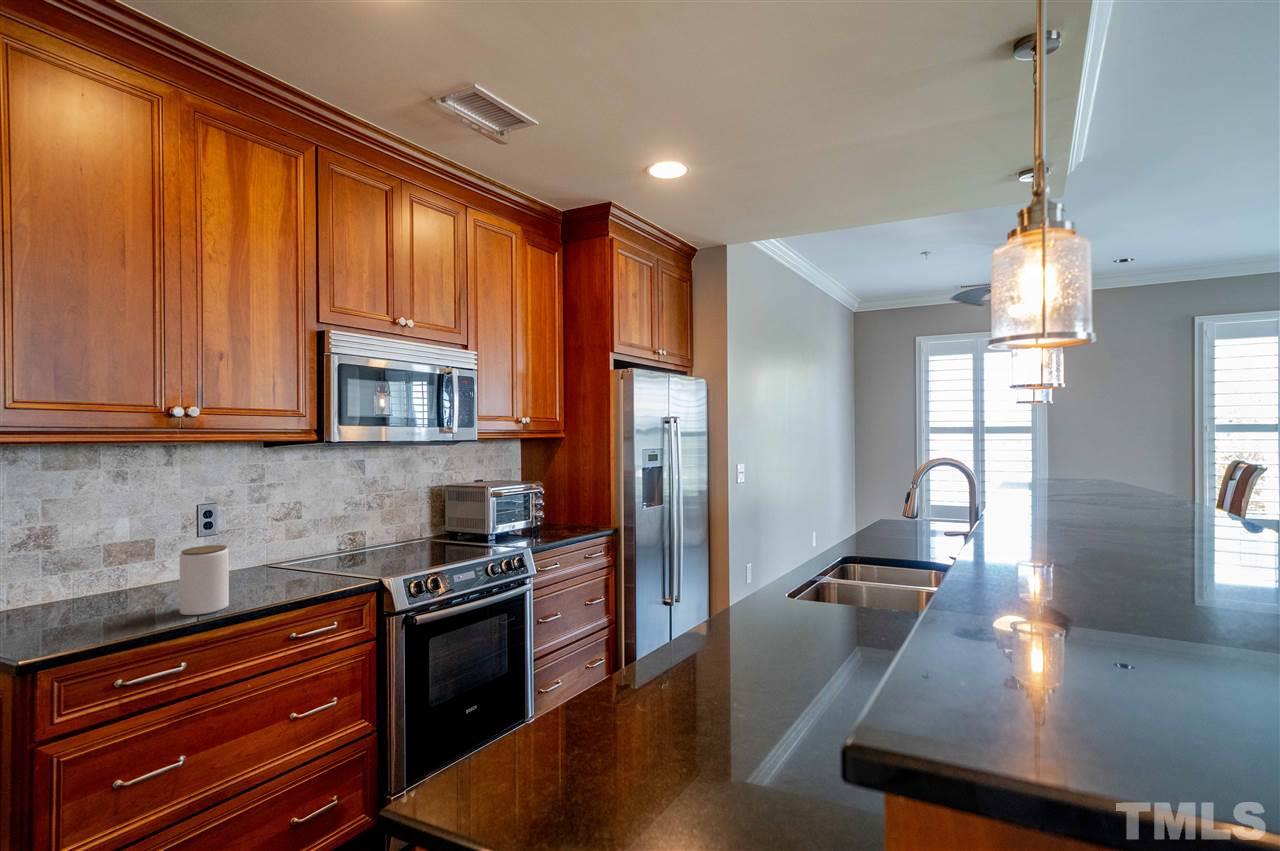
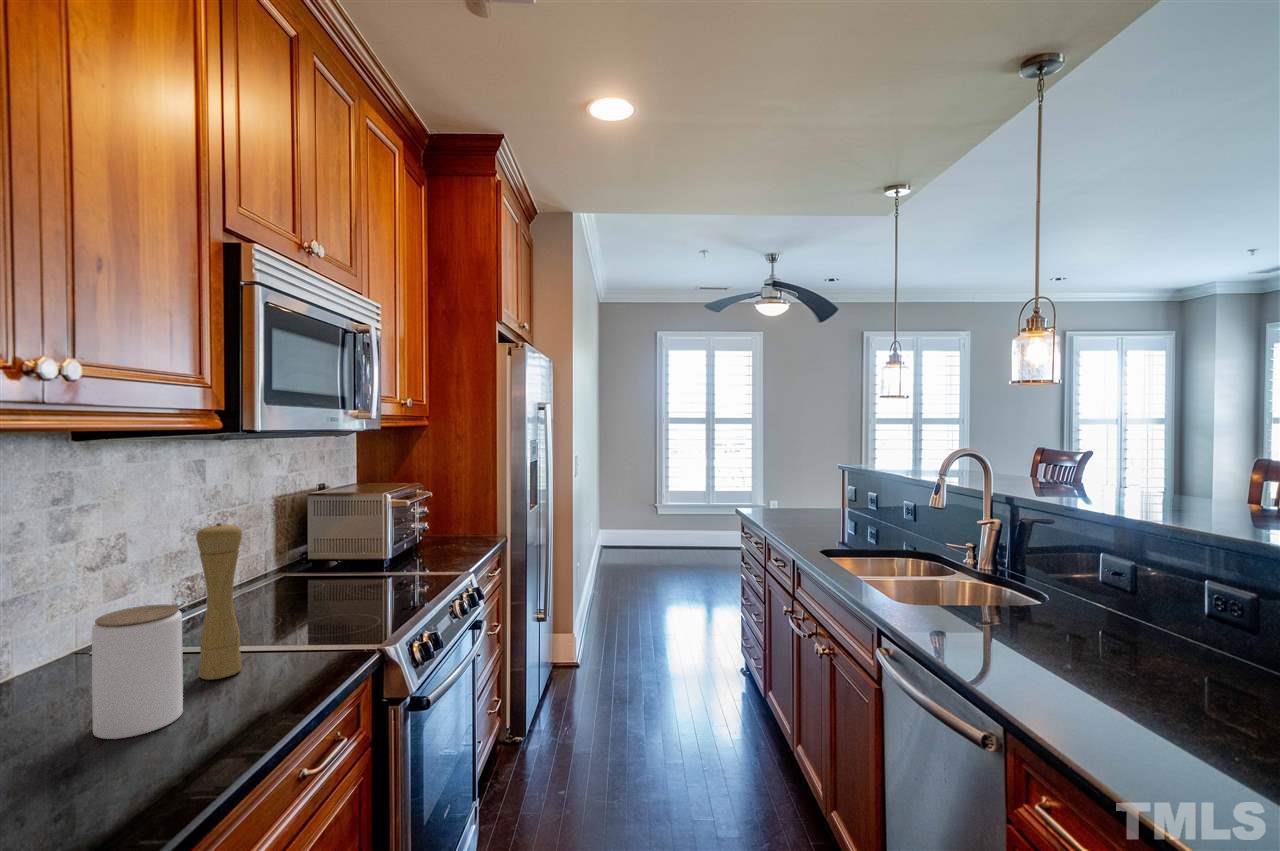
pepper mill: none [263,502,290,595] -> present [196,523,242,680]

